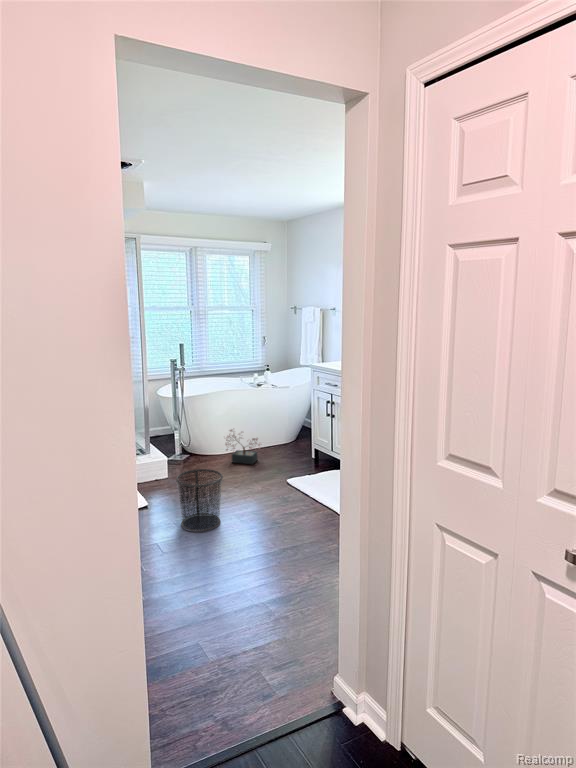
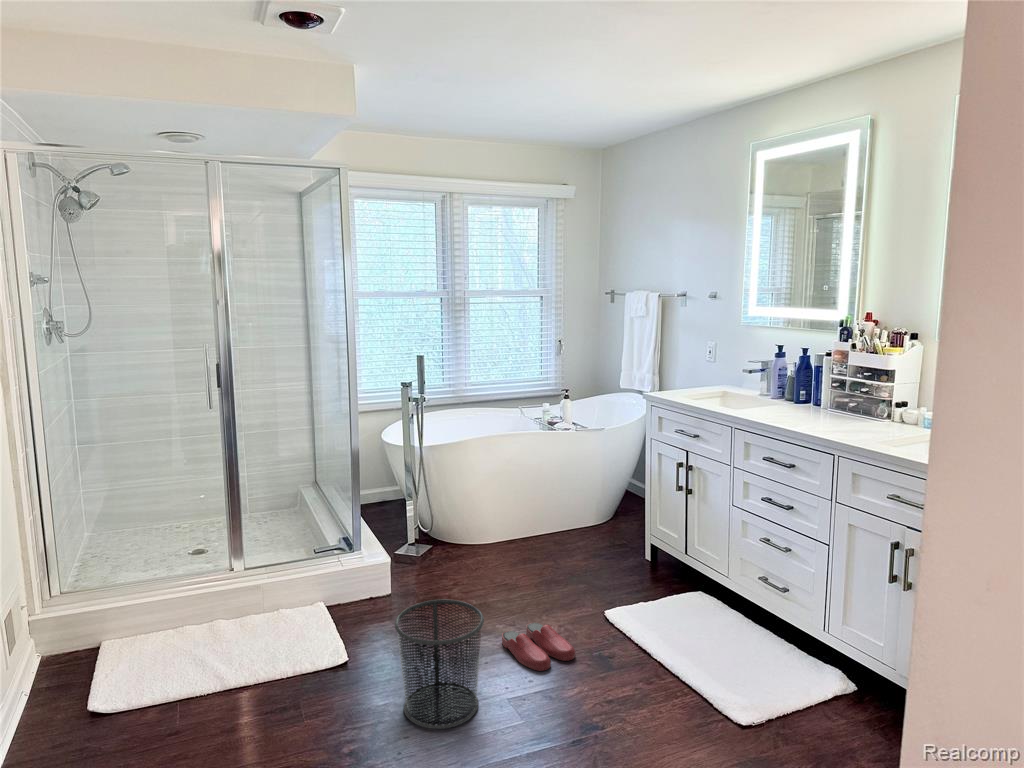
decorative plant: present [225,429,261,464] -> none [490,502,556,569]
slippers: none [232,486,271,507] -> present [502,622,575,671]

